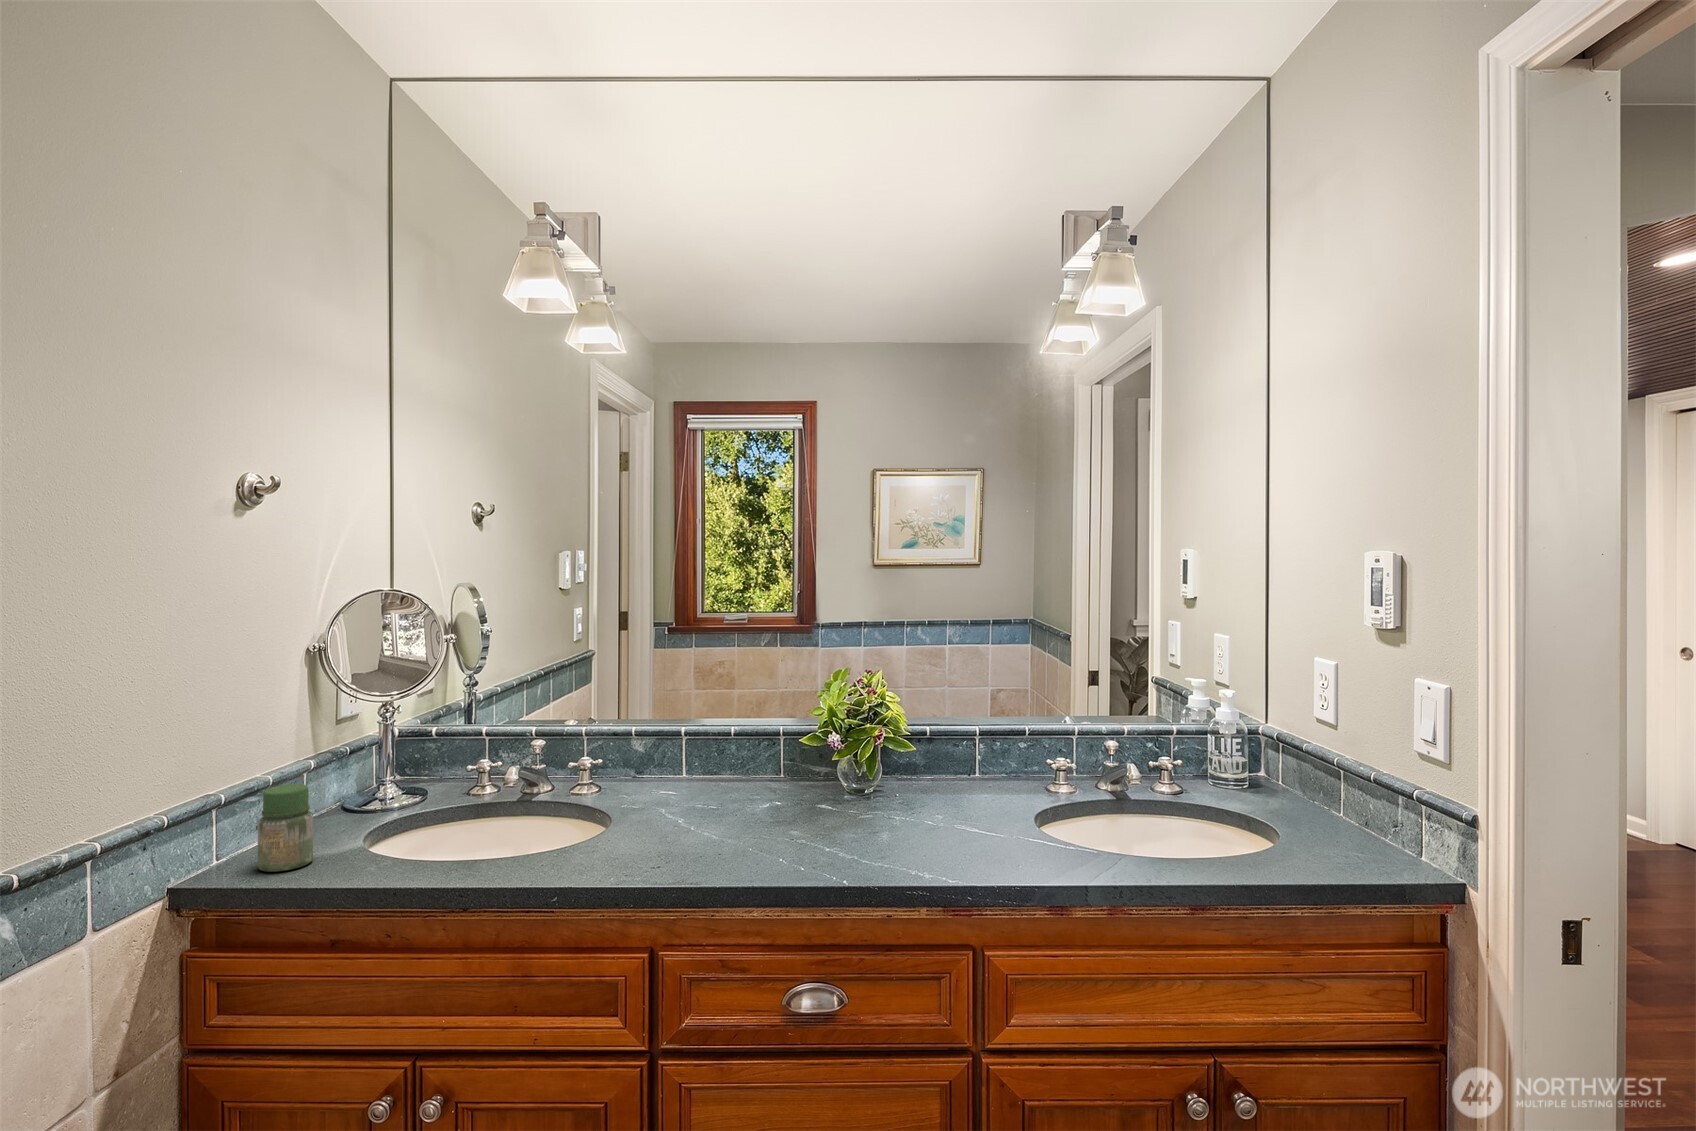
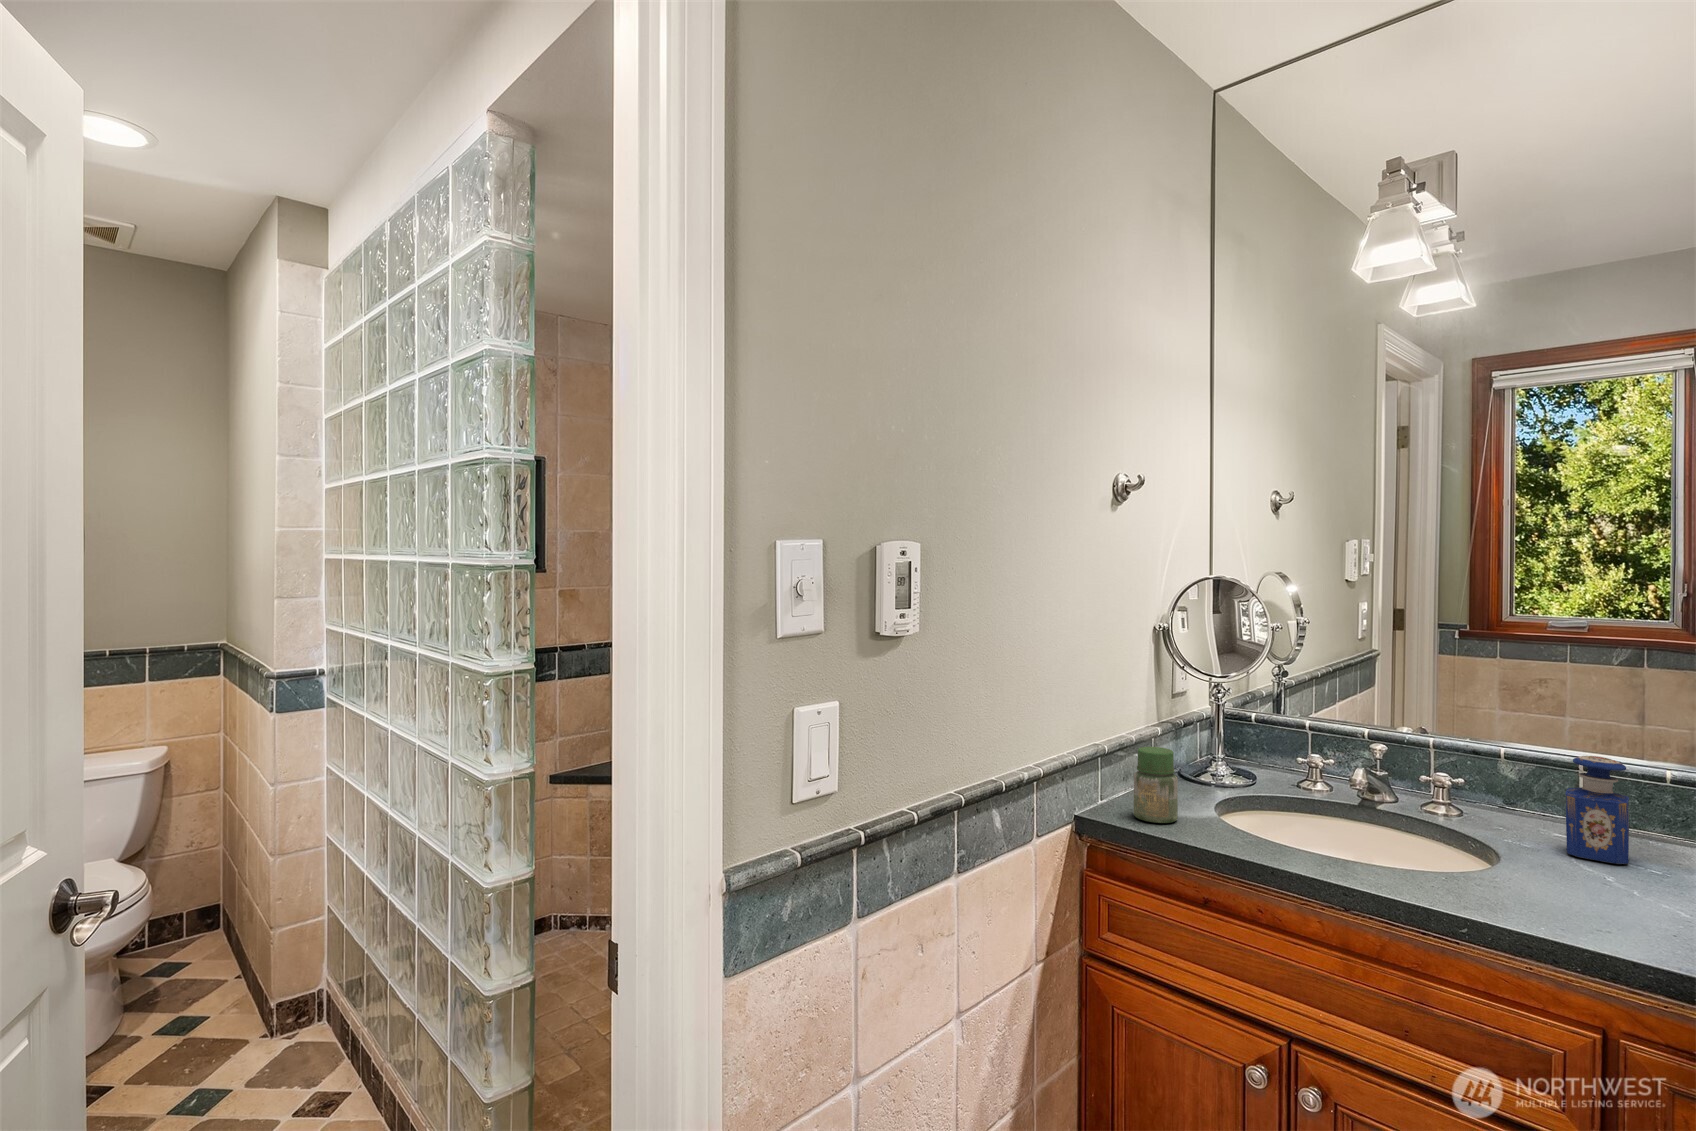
perfume bottle: none [658,731,698,814] -> present [1565,756,1629,864]

